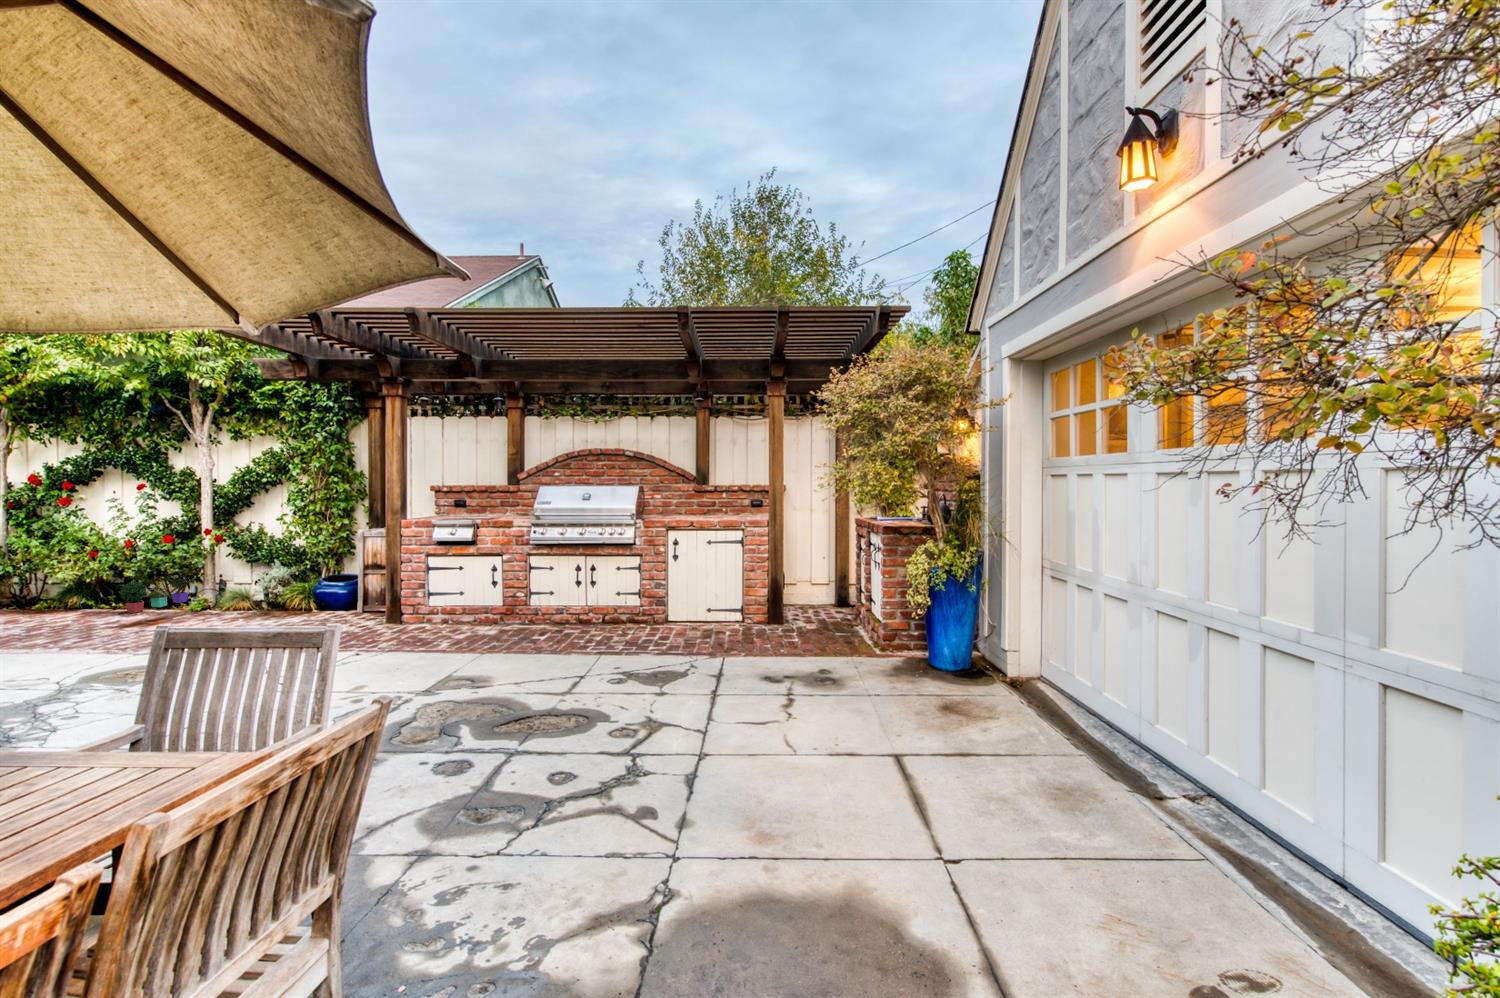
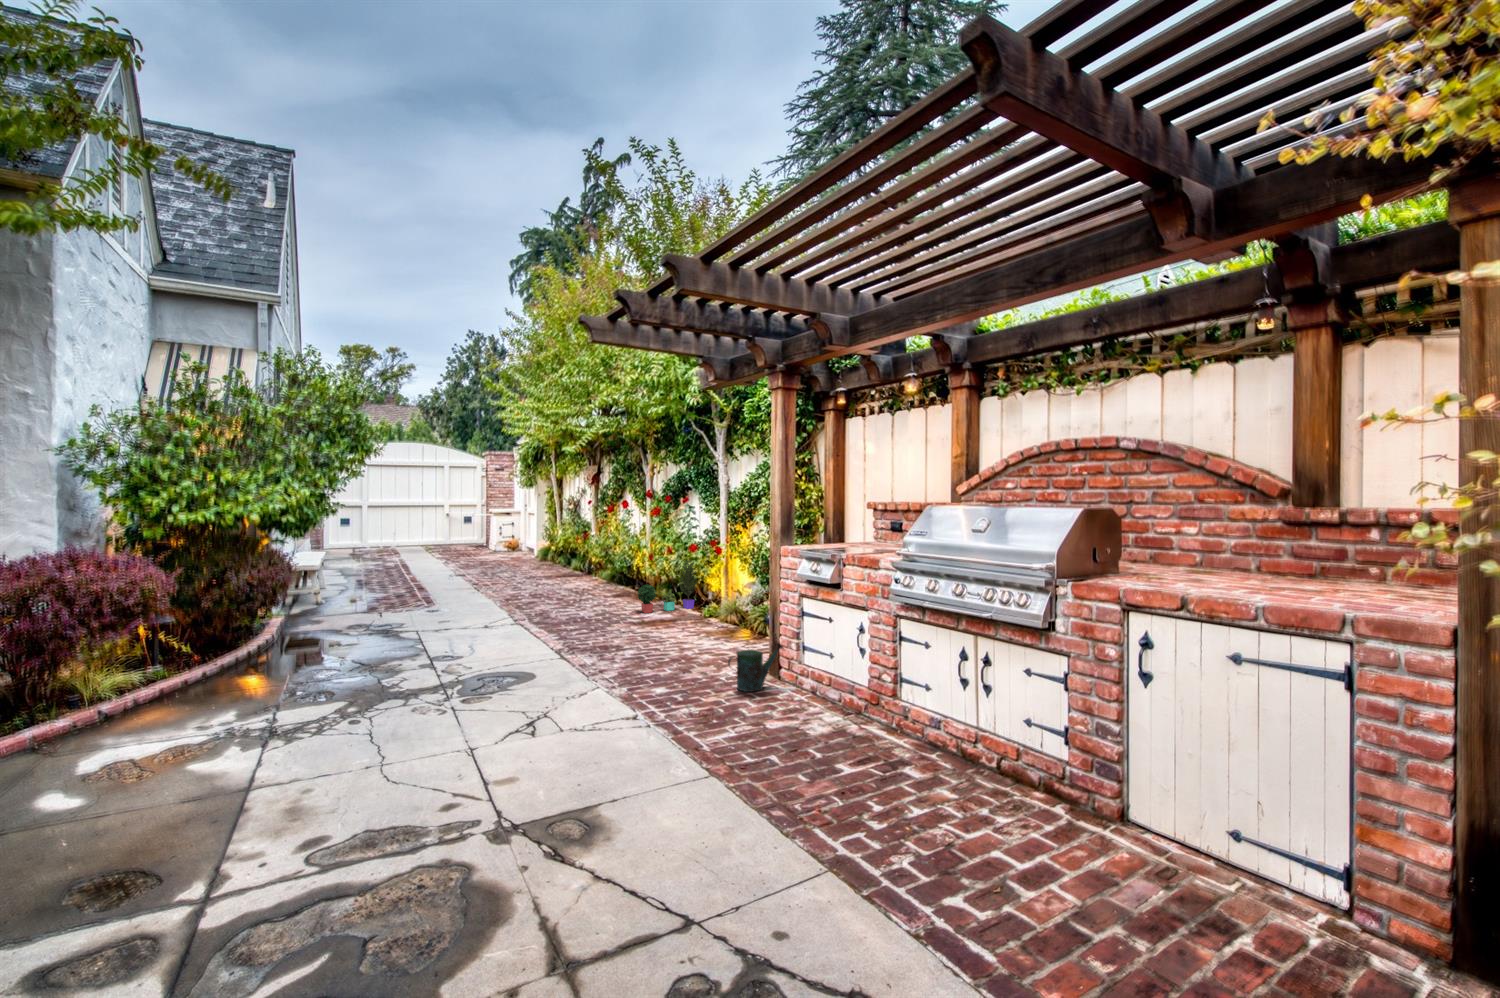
watering can: none [382,593,415,630] -> present [728,643,784,692]

